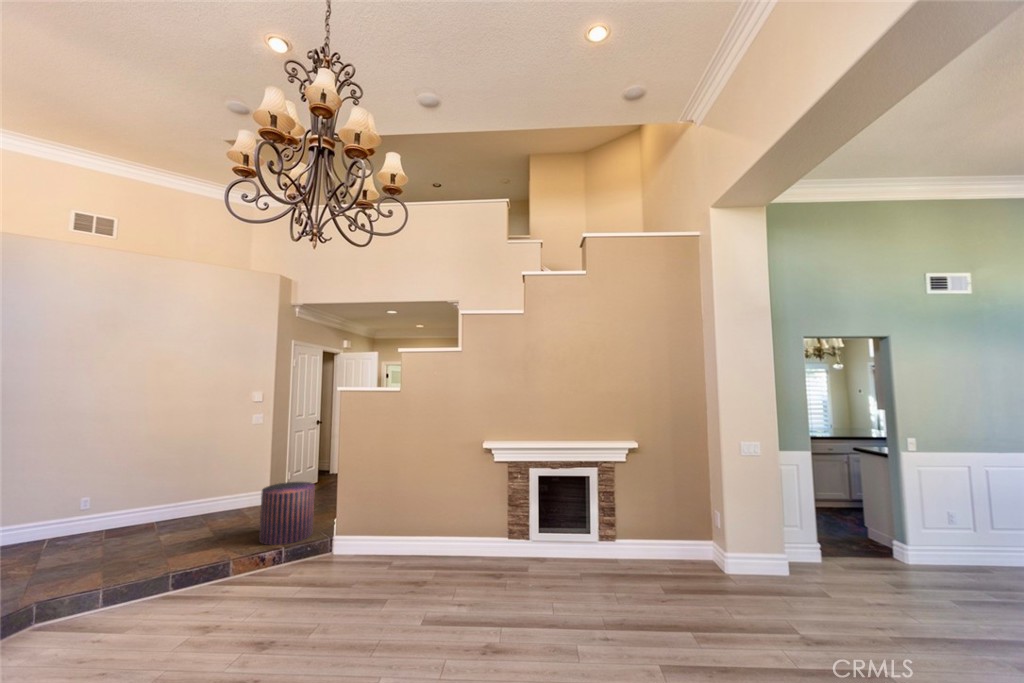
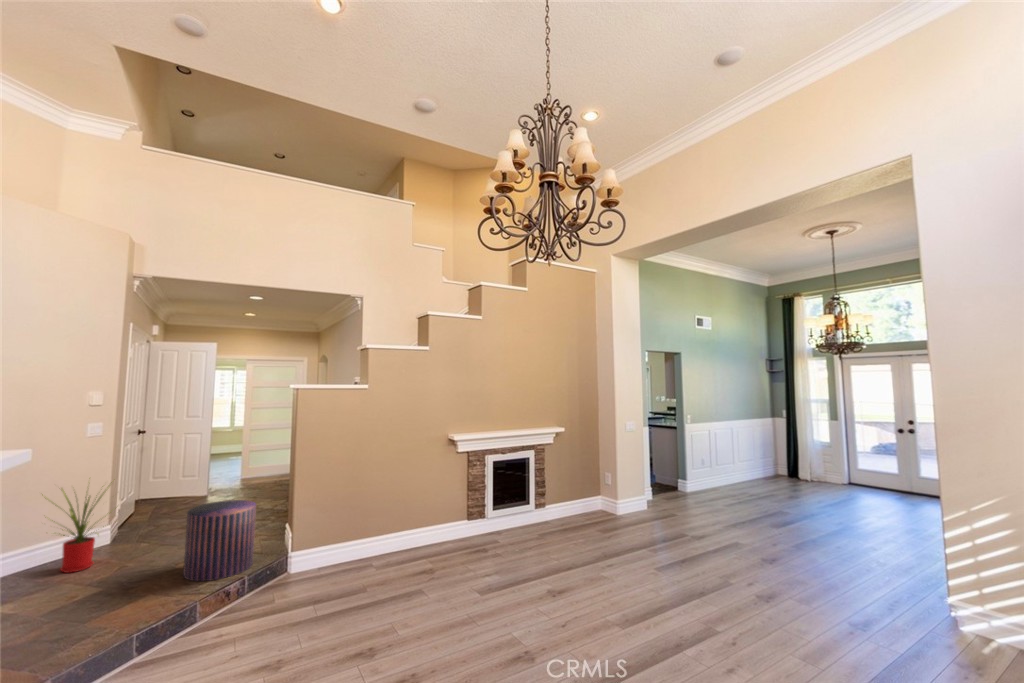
house plant: none [212,452,265,518] -> present [42,482,112,573]

